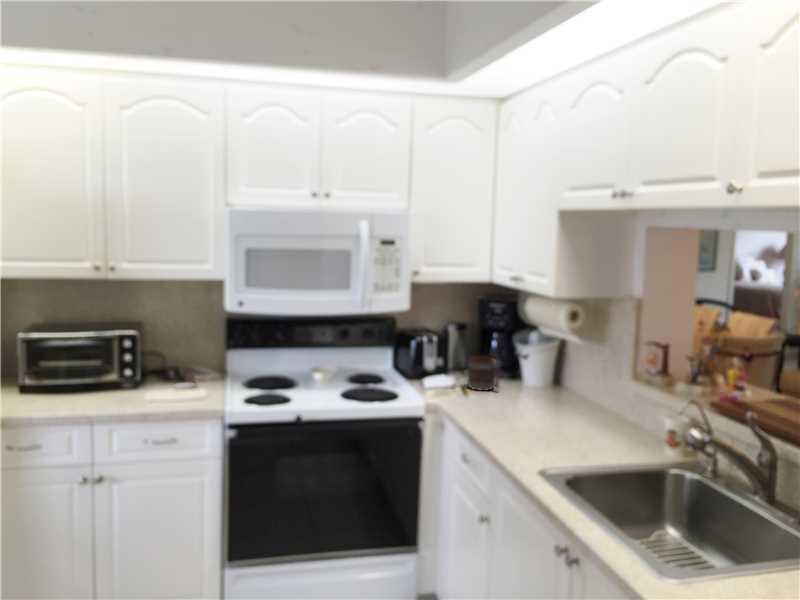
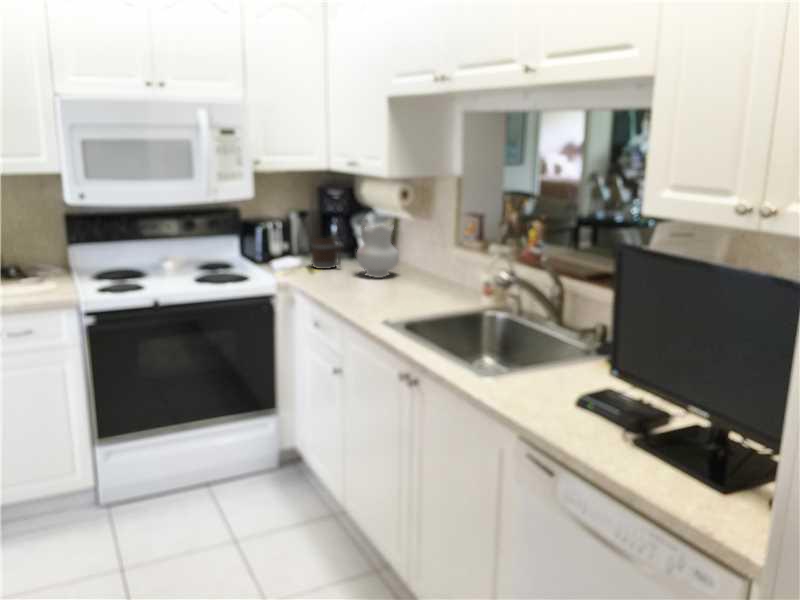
ceramic pitcher: none [516,339,565,407] -> present [357,219,399,278]

